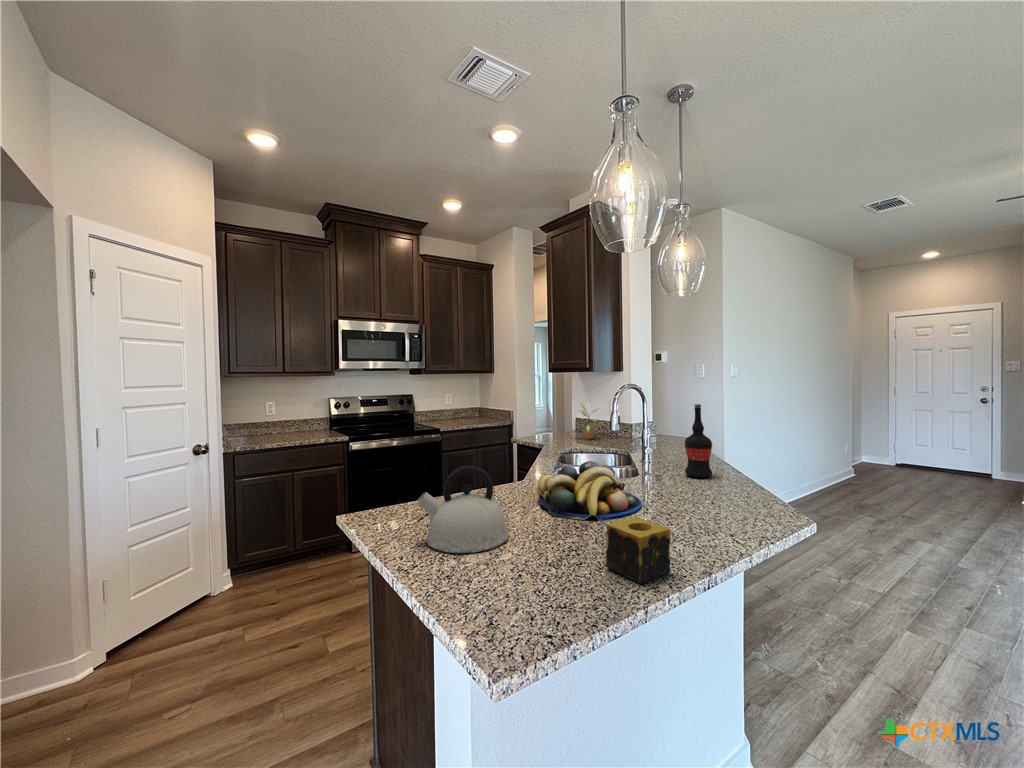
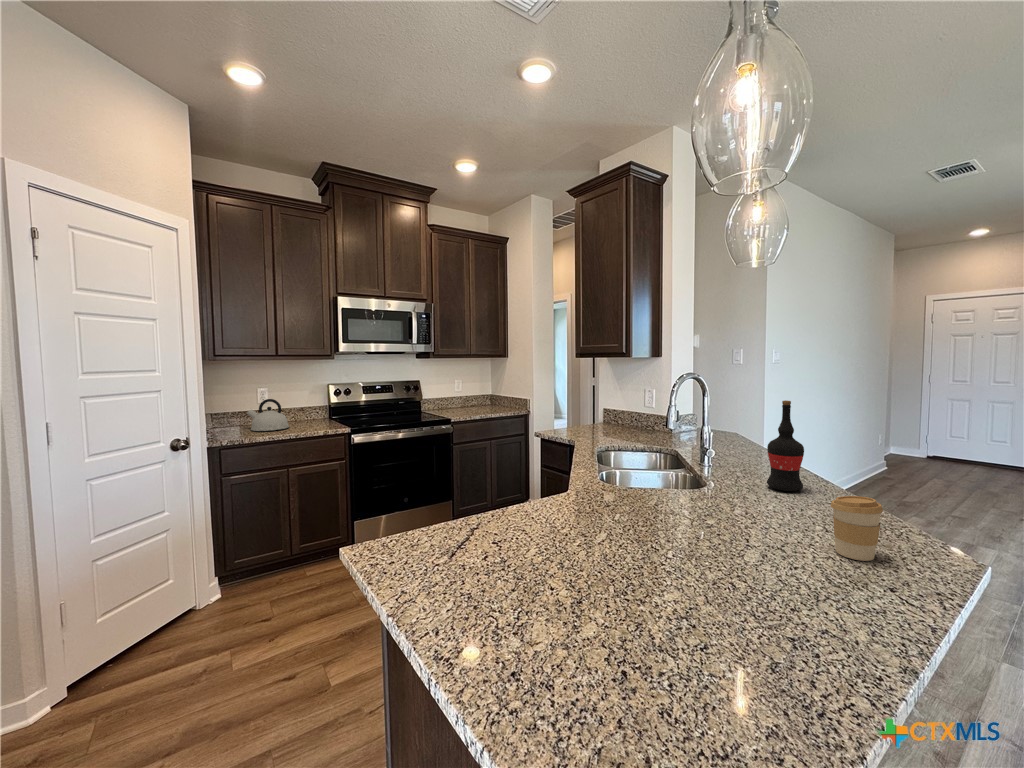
potted plant: present [580,404,601,439] -> none [603,392,640,435]
fruit bowl: present [537,461,642,520] -> none [598,474,740,560]
kettle: present [417,466,509,553] -> present [247,399,289,431]
coffee cup: none [703,472,737,519] -> present [831,496,883,561]
candle: present [606,517,670,583] -> none [750,578,858,697]

